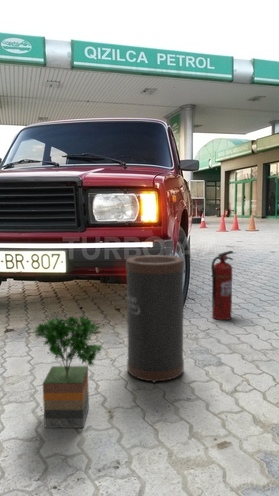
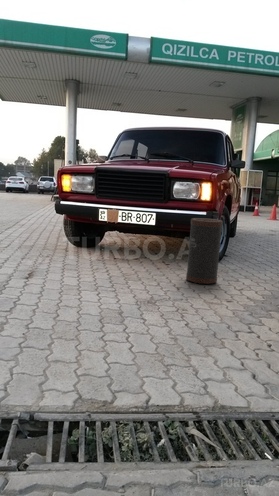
fire extinguisher: present [211,251,233,320] -> none [241,224,259,269]
potted tree: present [33,317,102,428] -> none [145,240,178,292]

